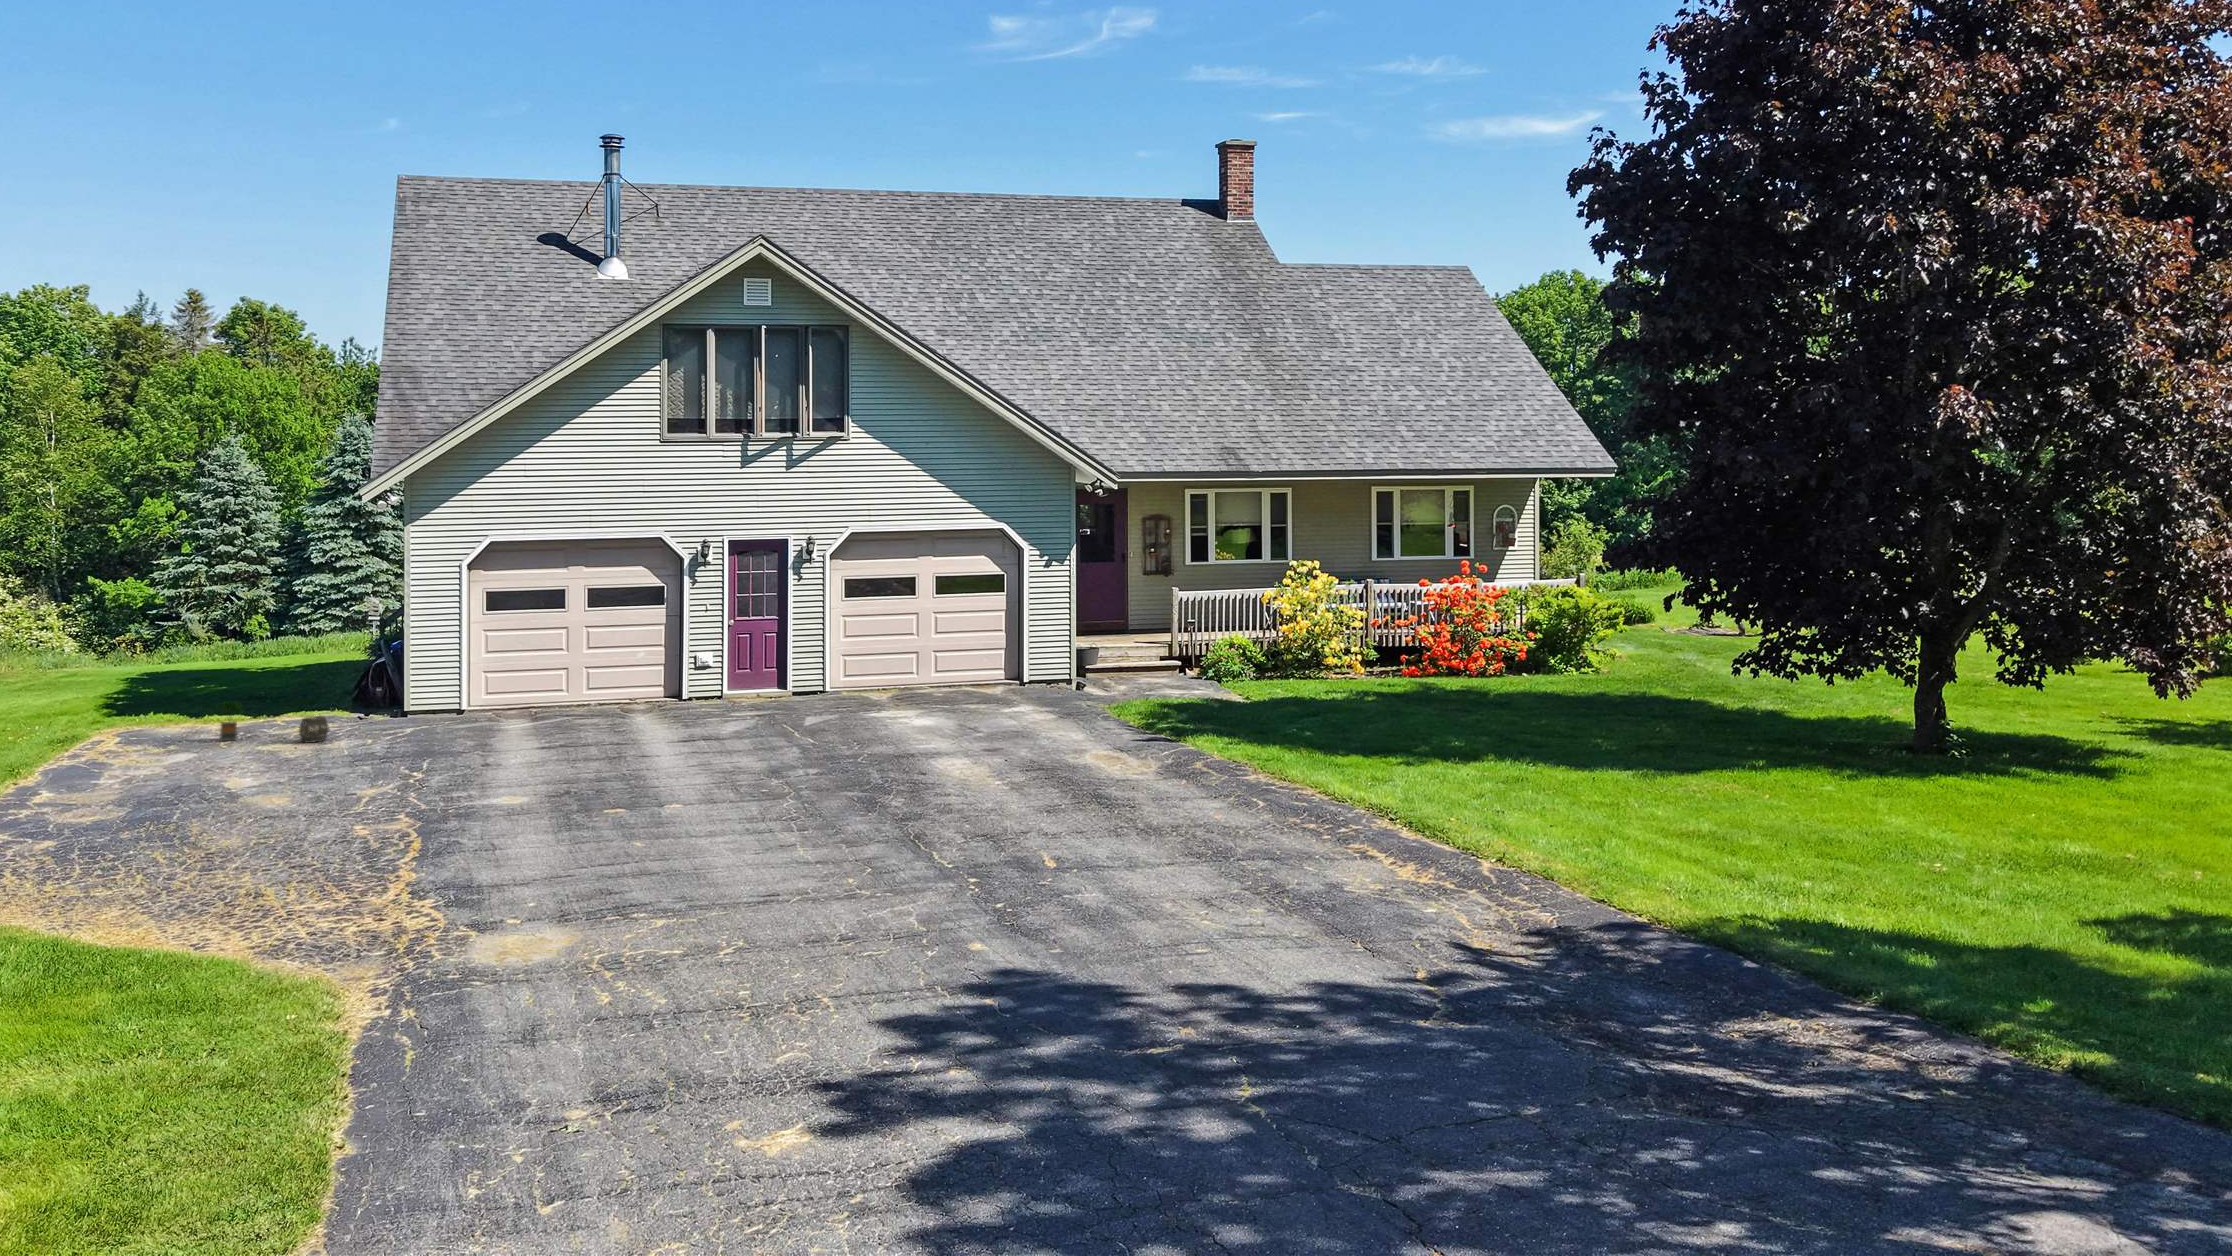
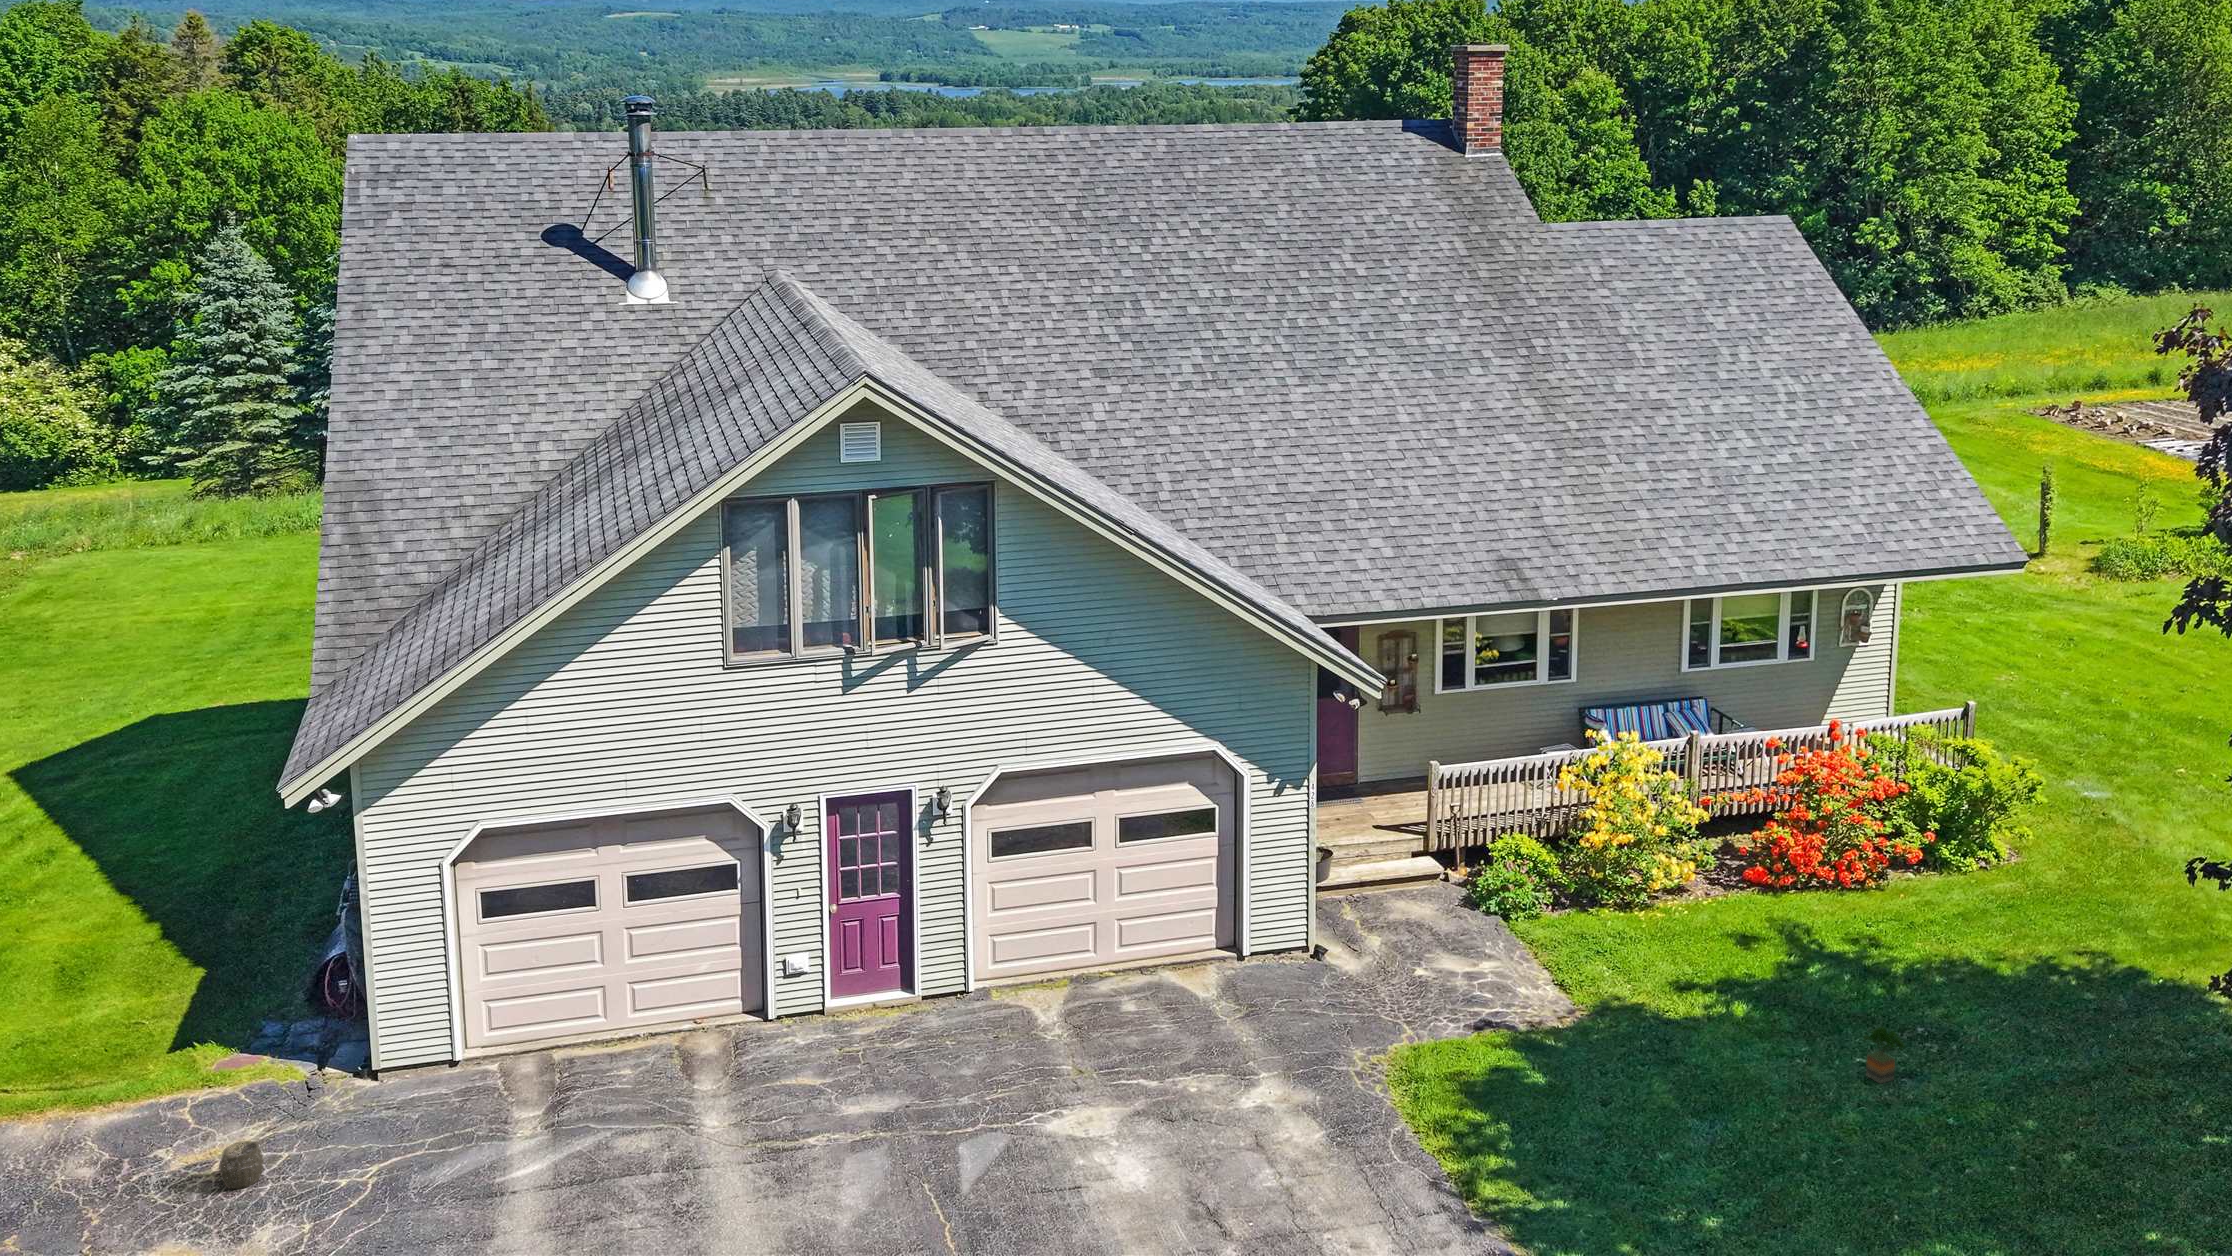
potted tree: present [217,702,244,741] -> present [1864,1027,1904,1083]

